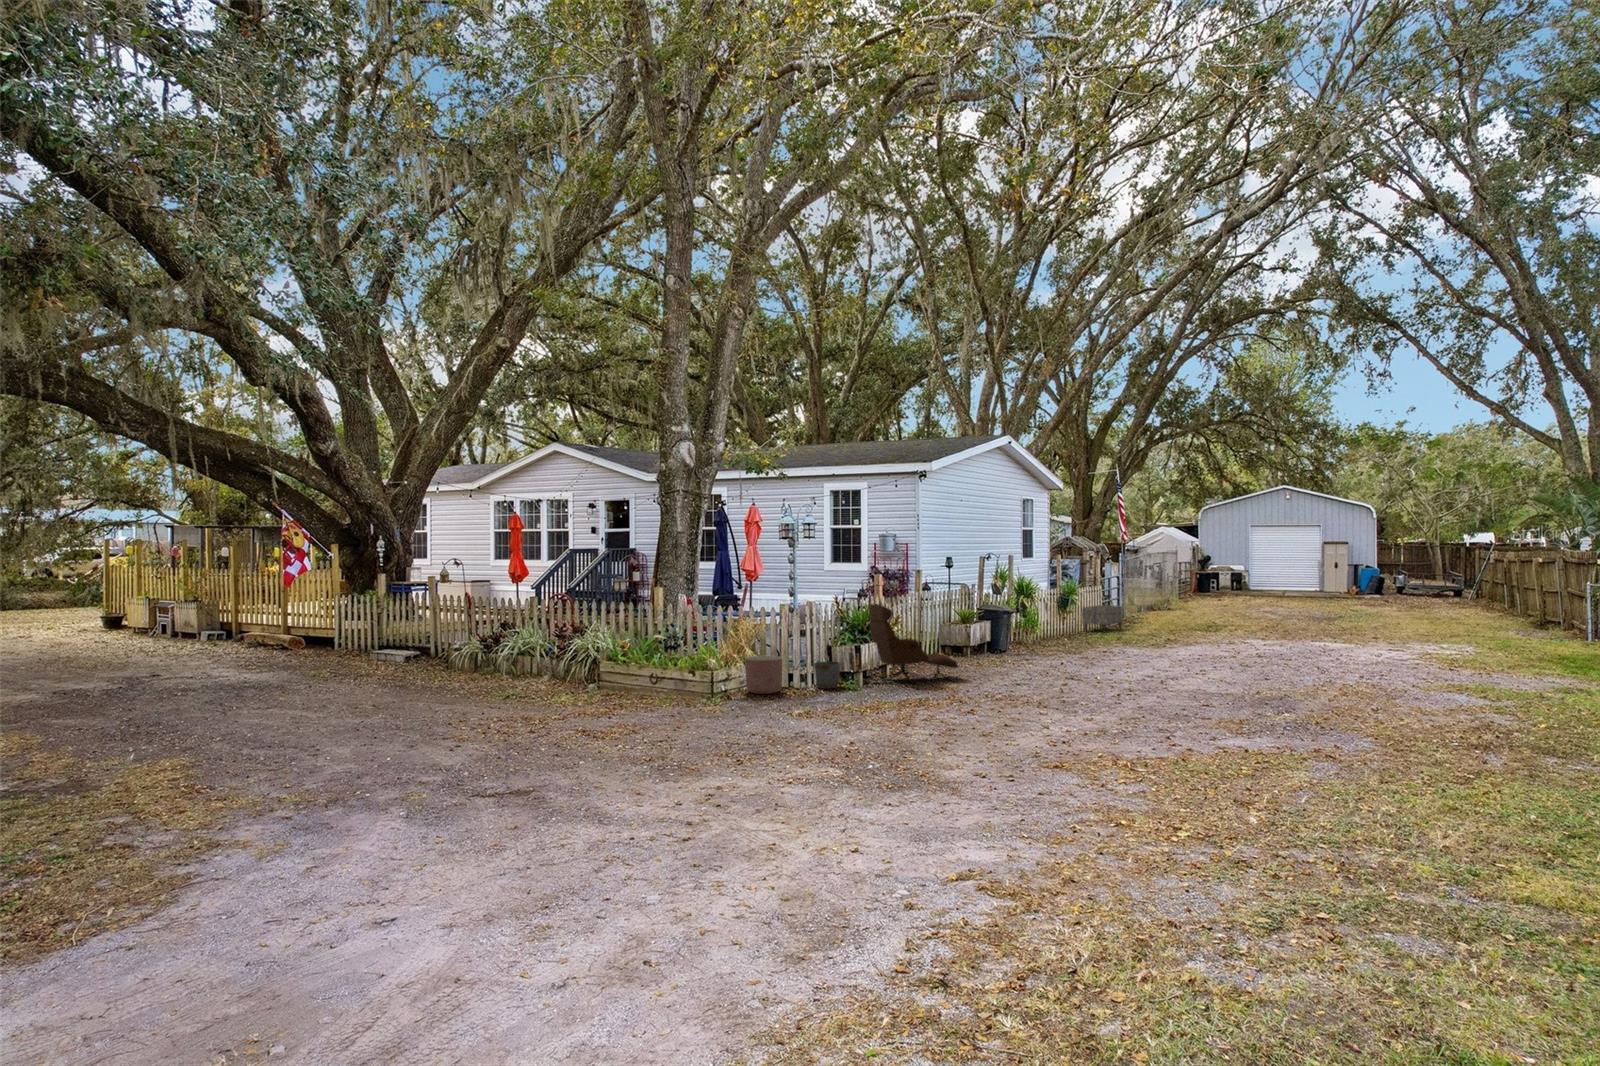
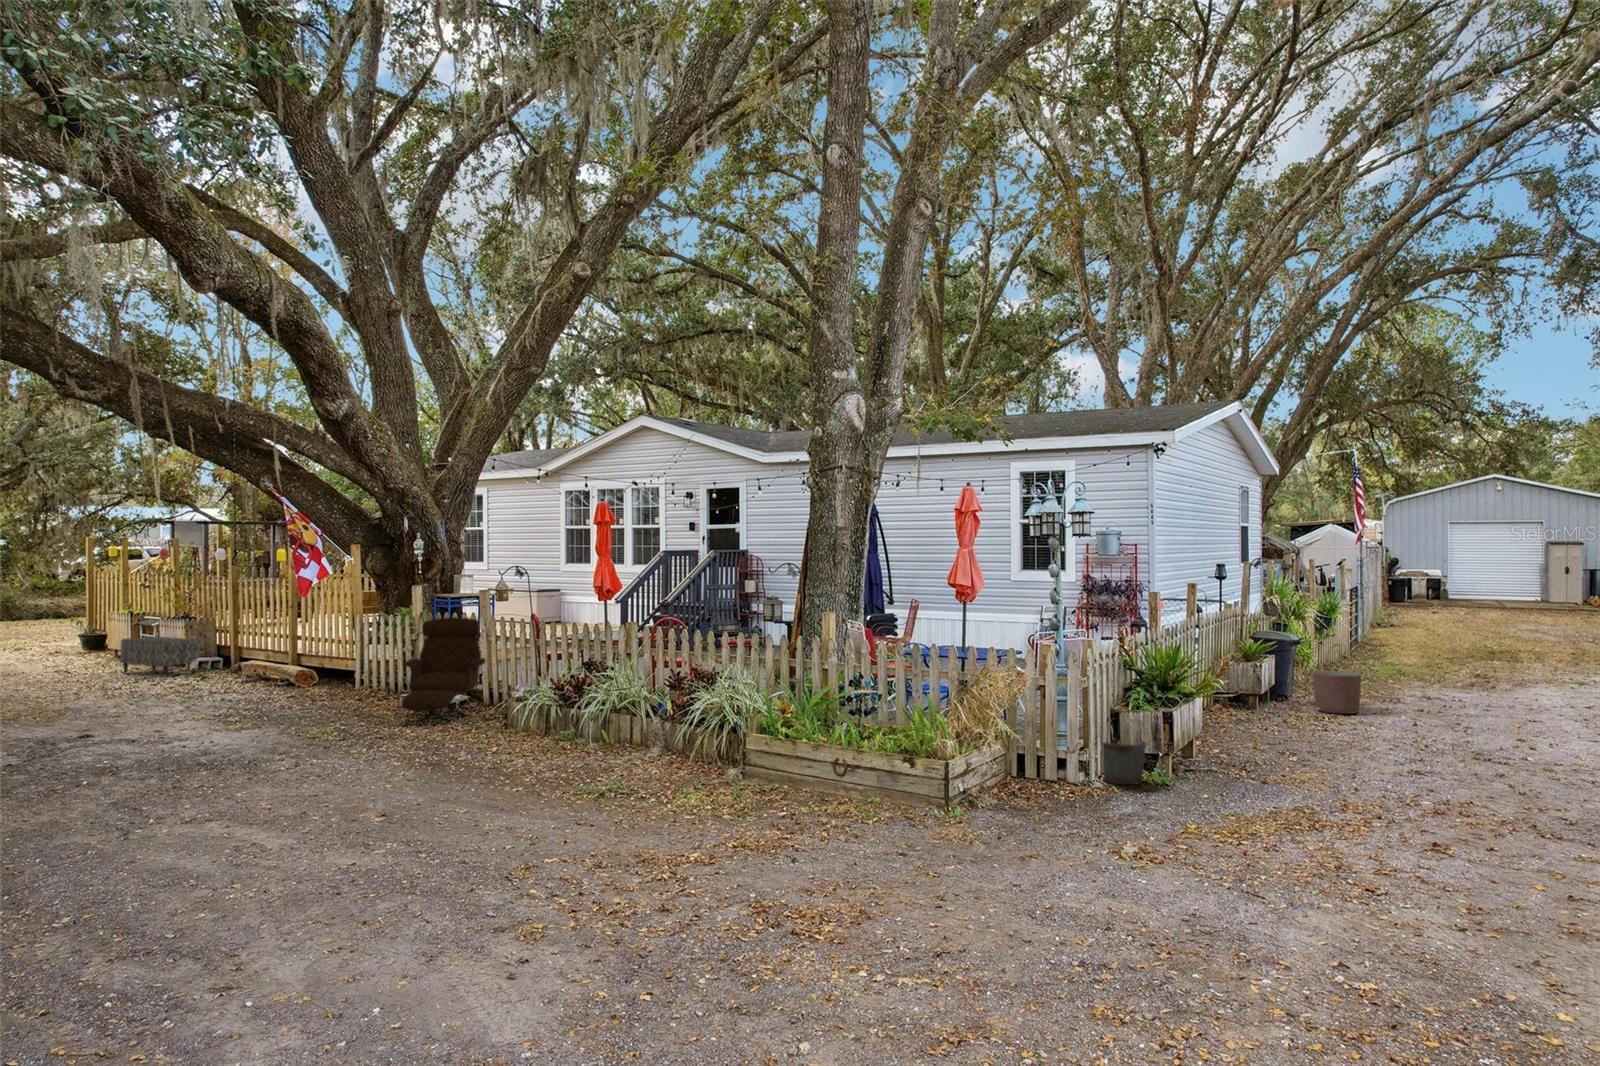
lounge chair: present [869,604,958,684] -> present [401,617,486,726]
bench: present [1082,605,1123,632] -> present [120,636,200,677]
planter: present [745,656,782,694] -> present [1312,671,1361,714]

